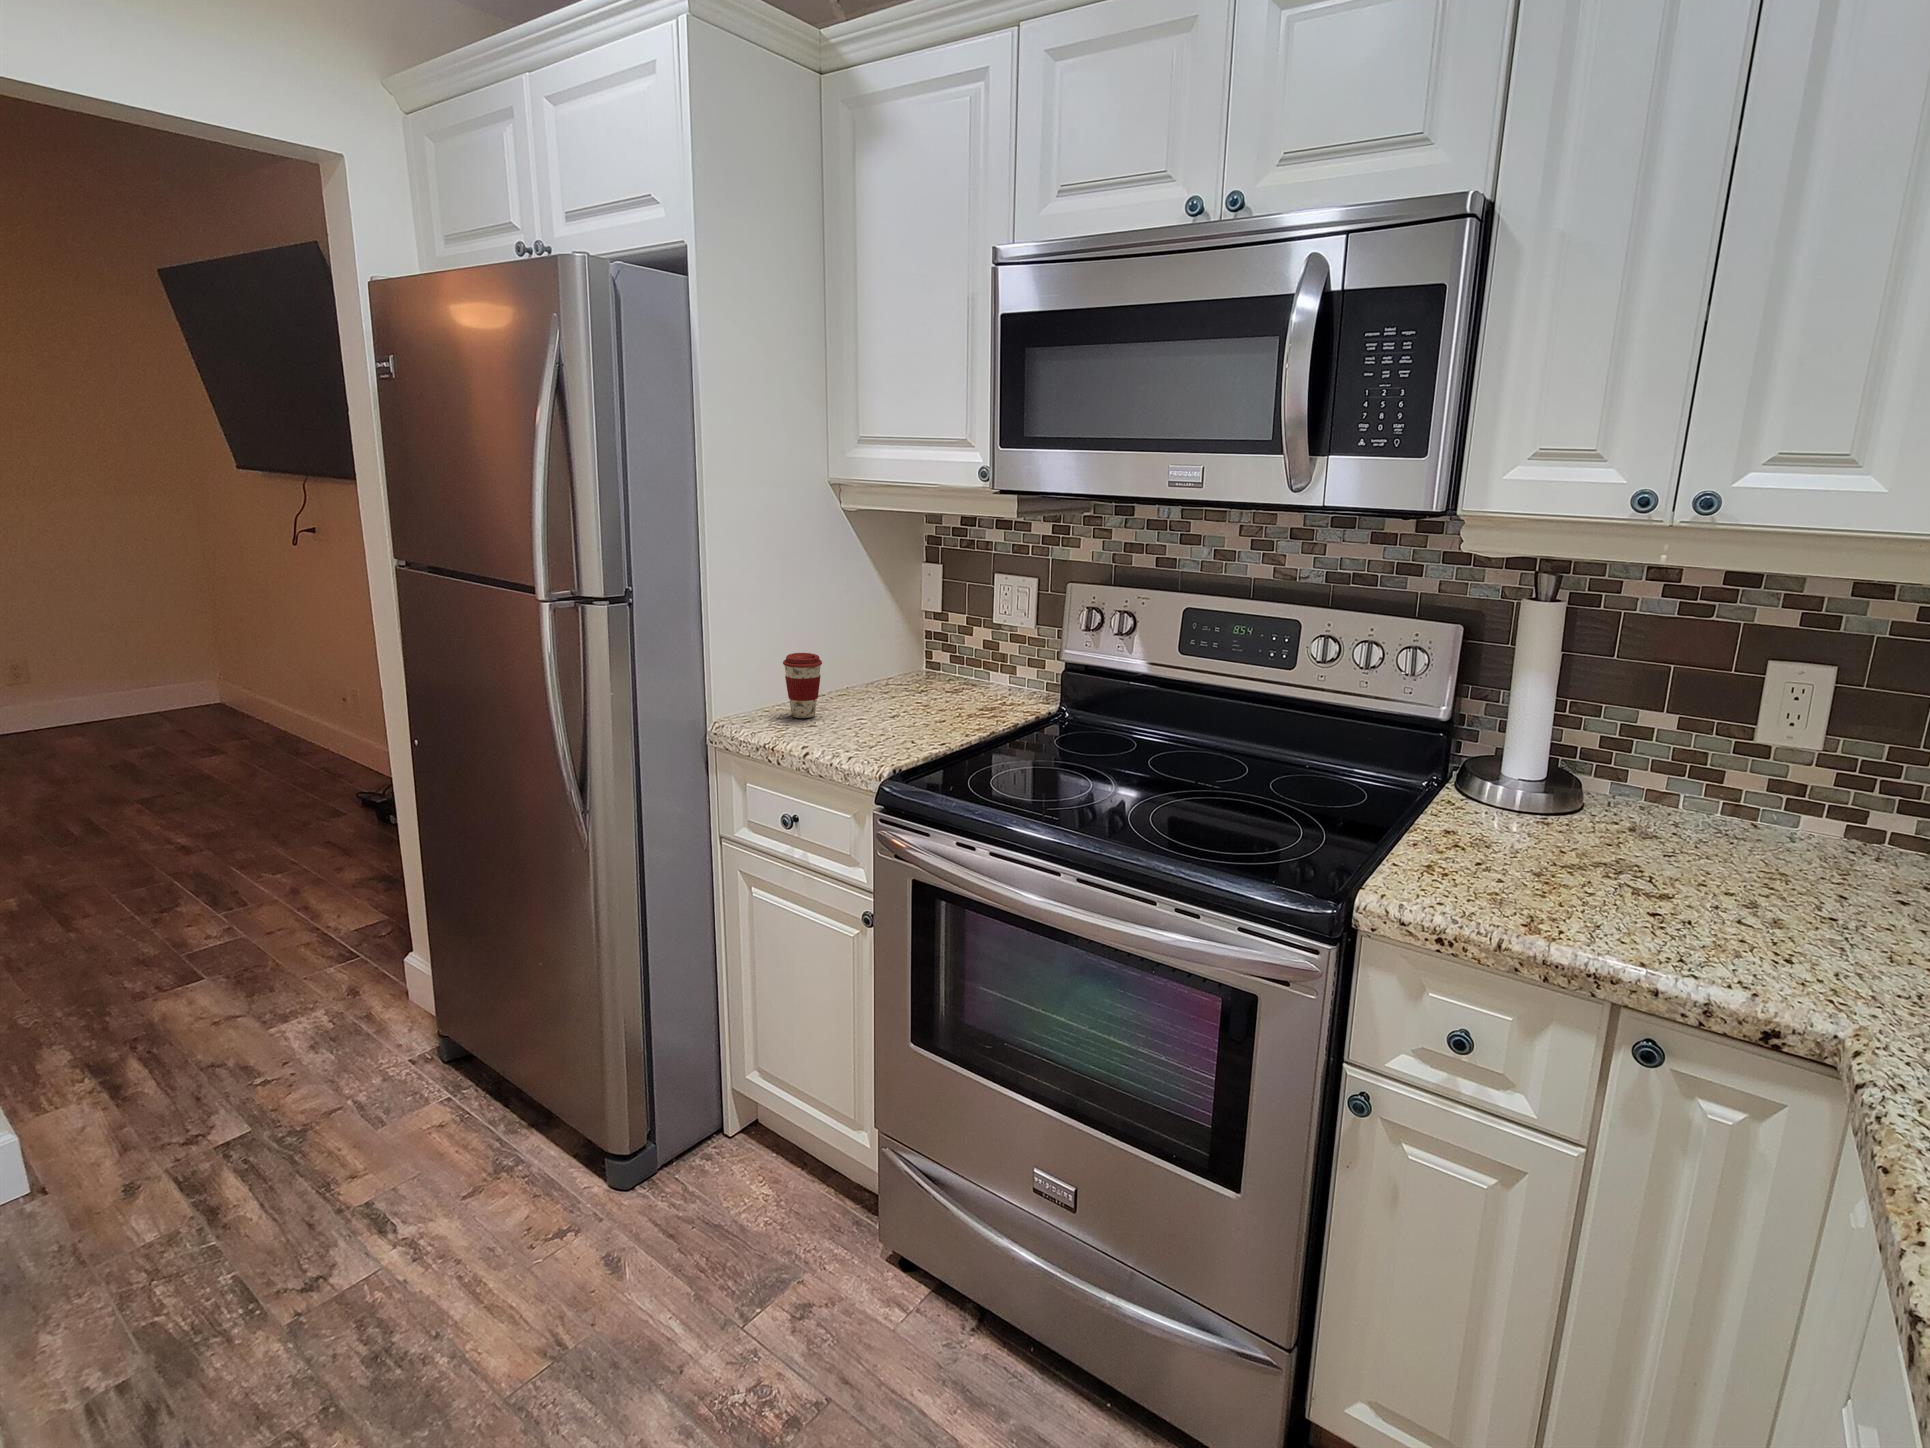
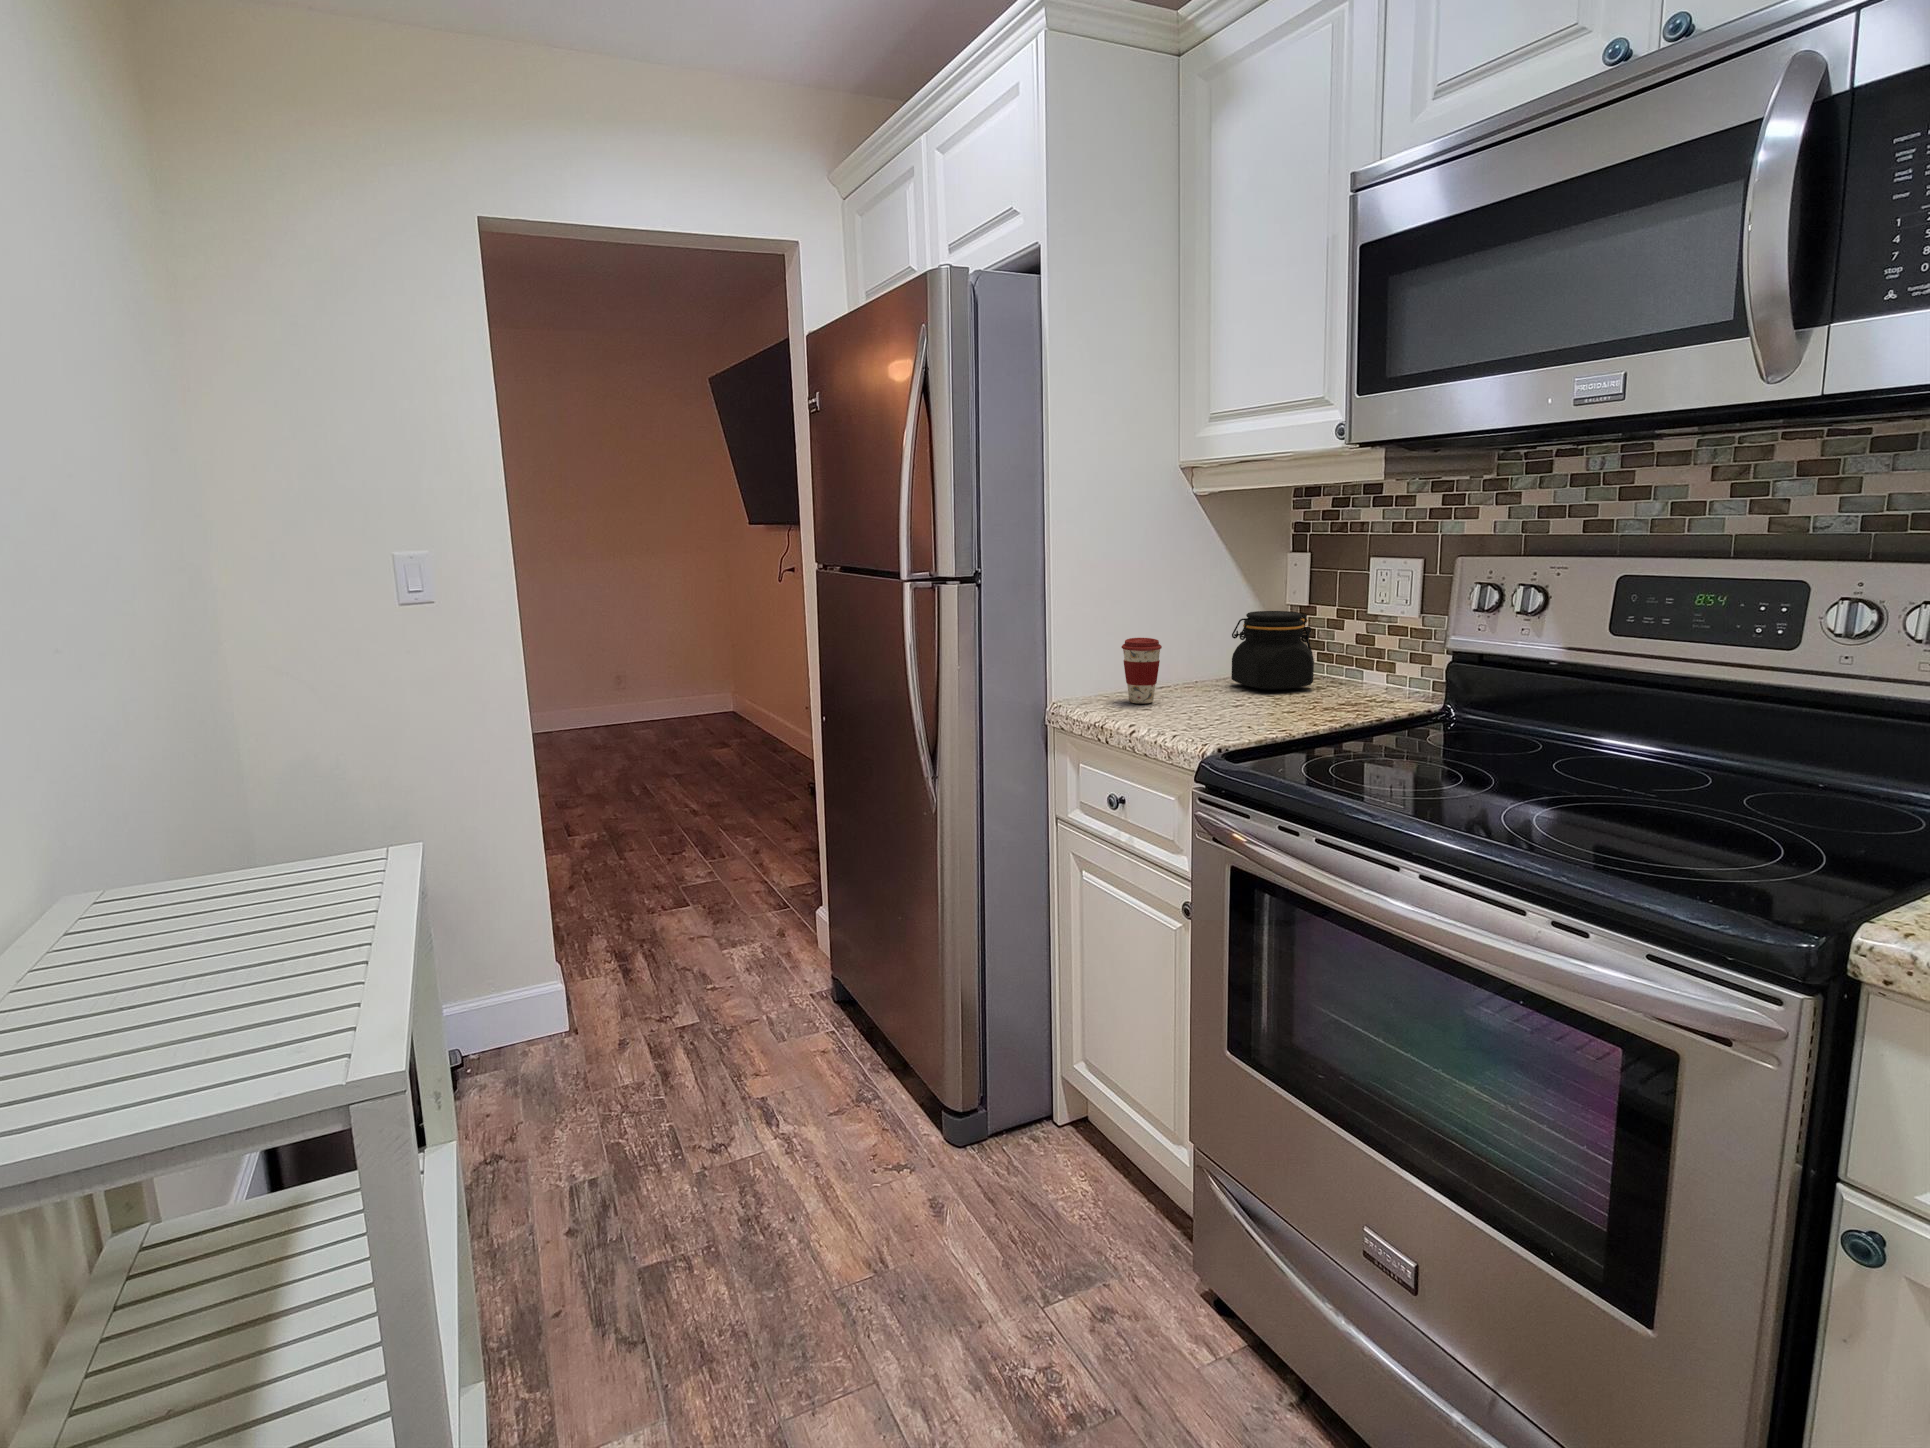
jar: none [880,620,951,694] -> present [1231,611,1314,690]

